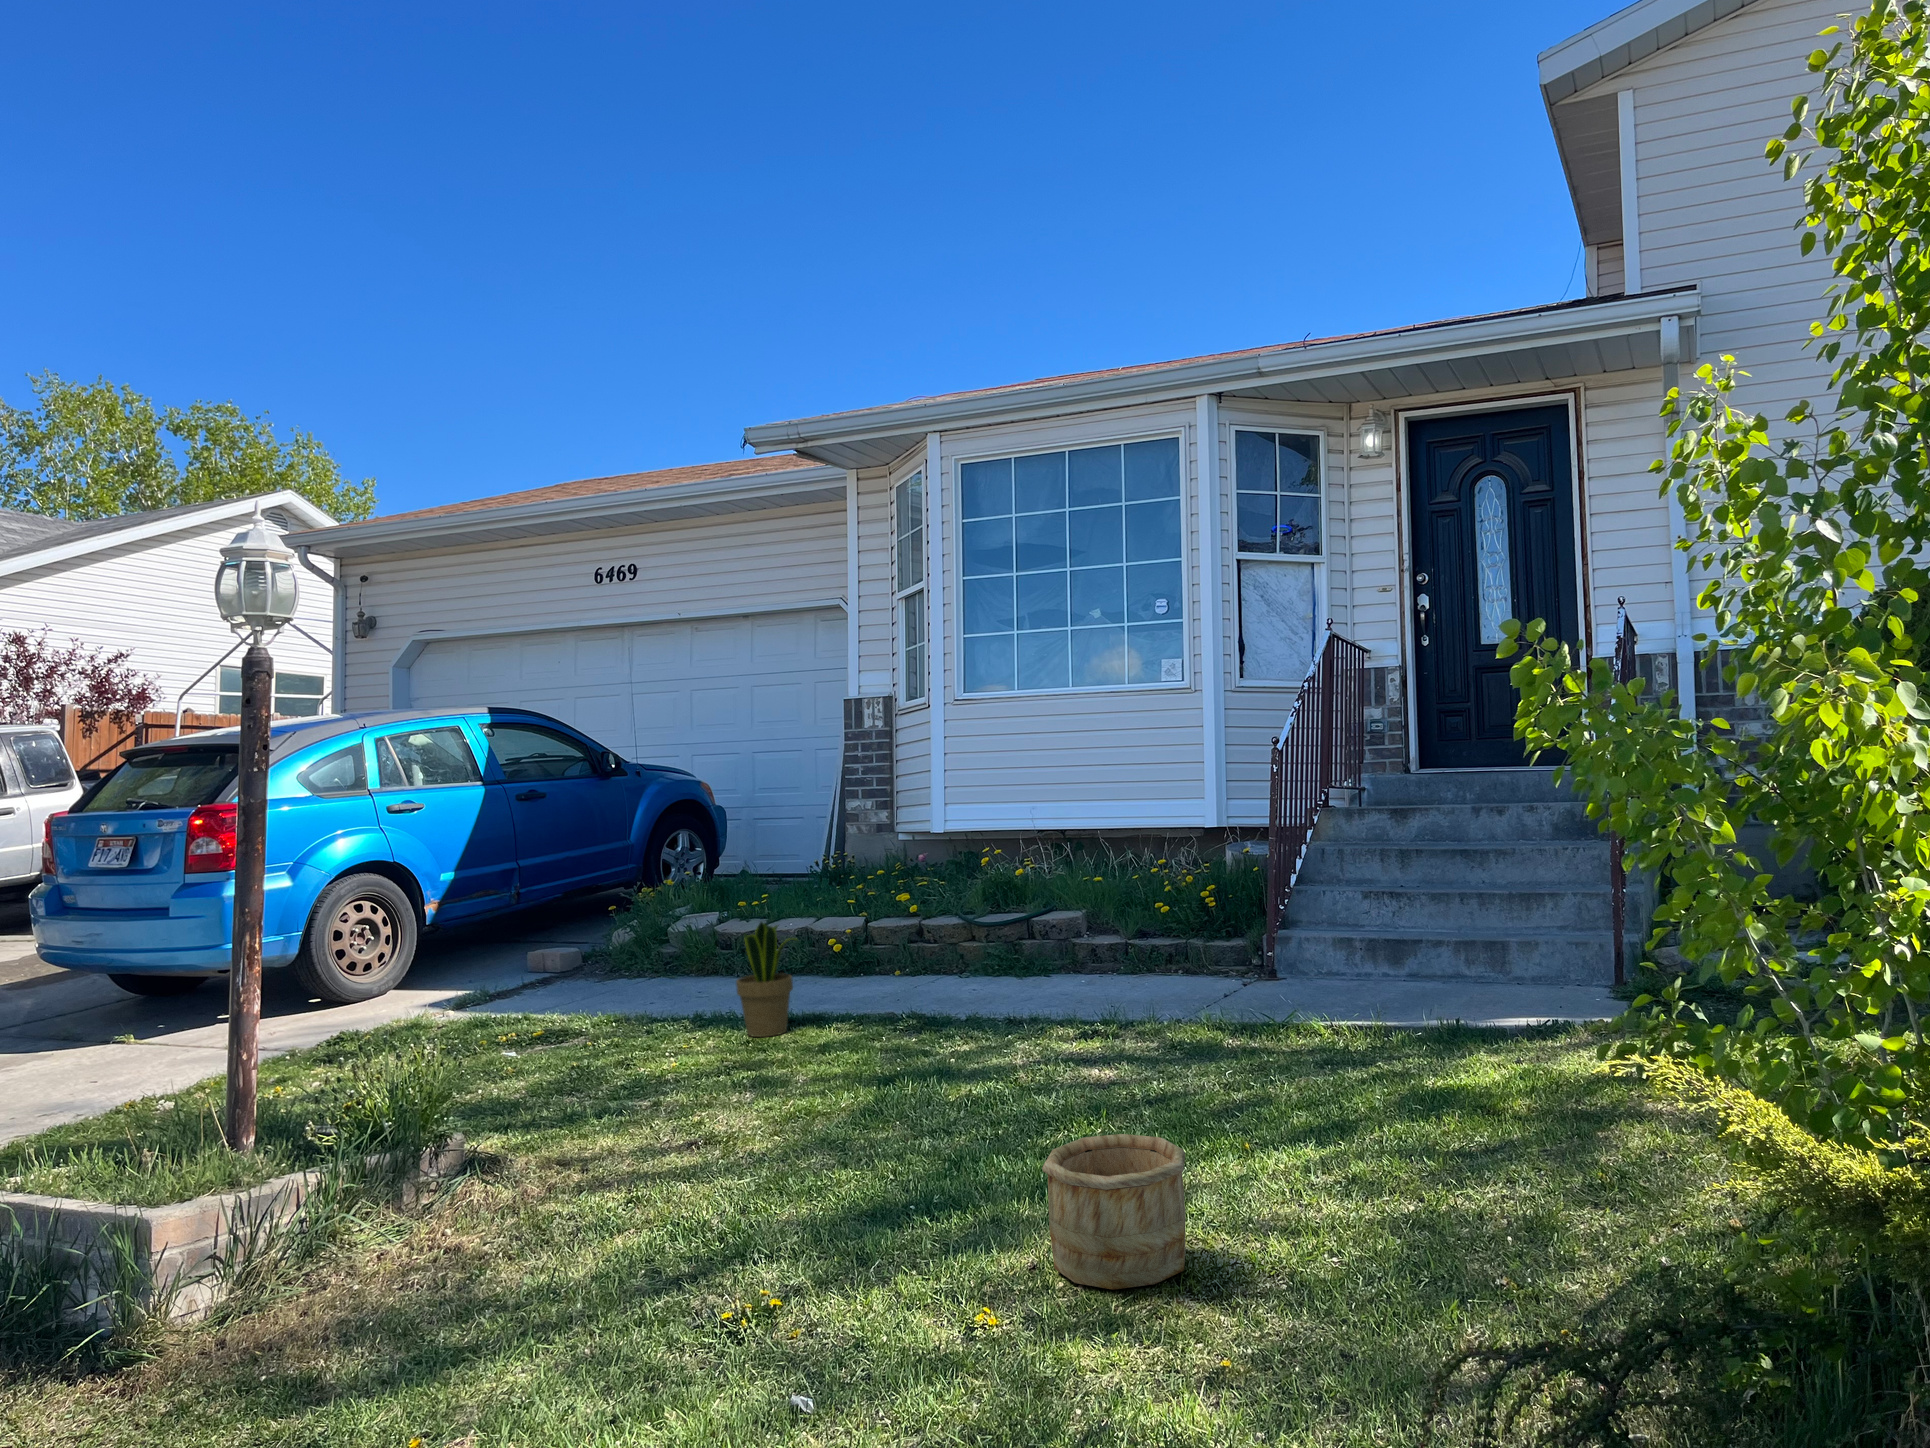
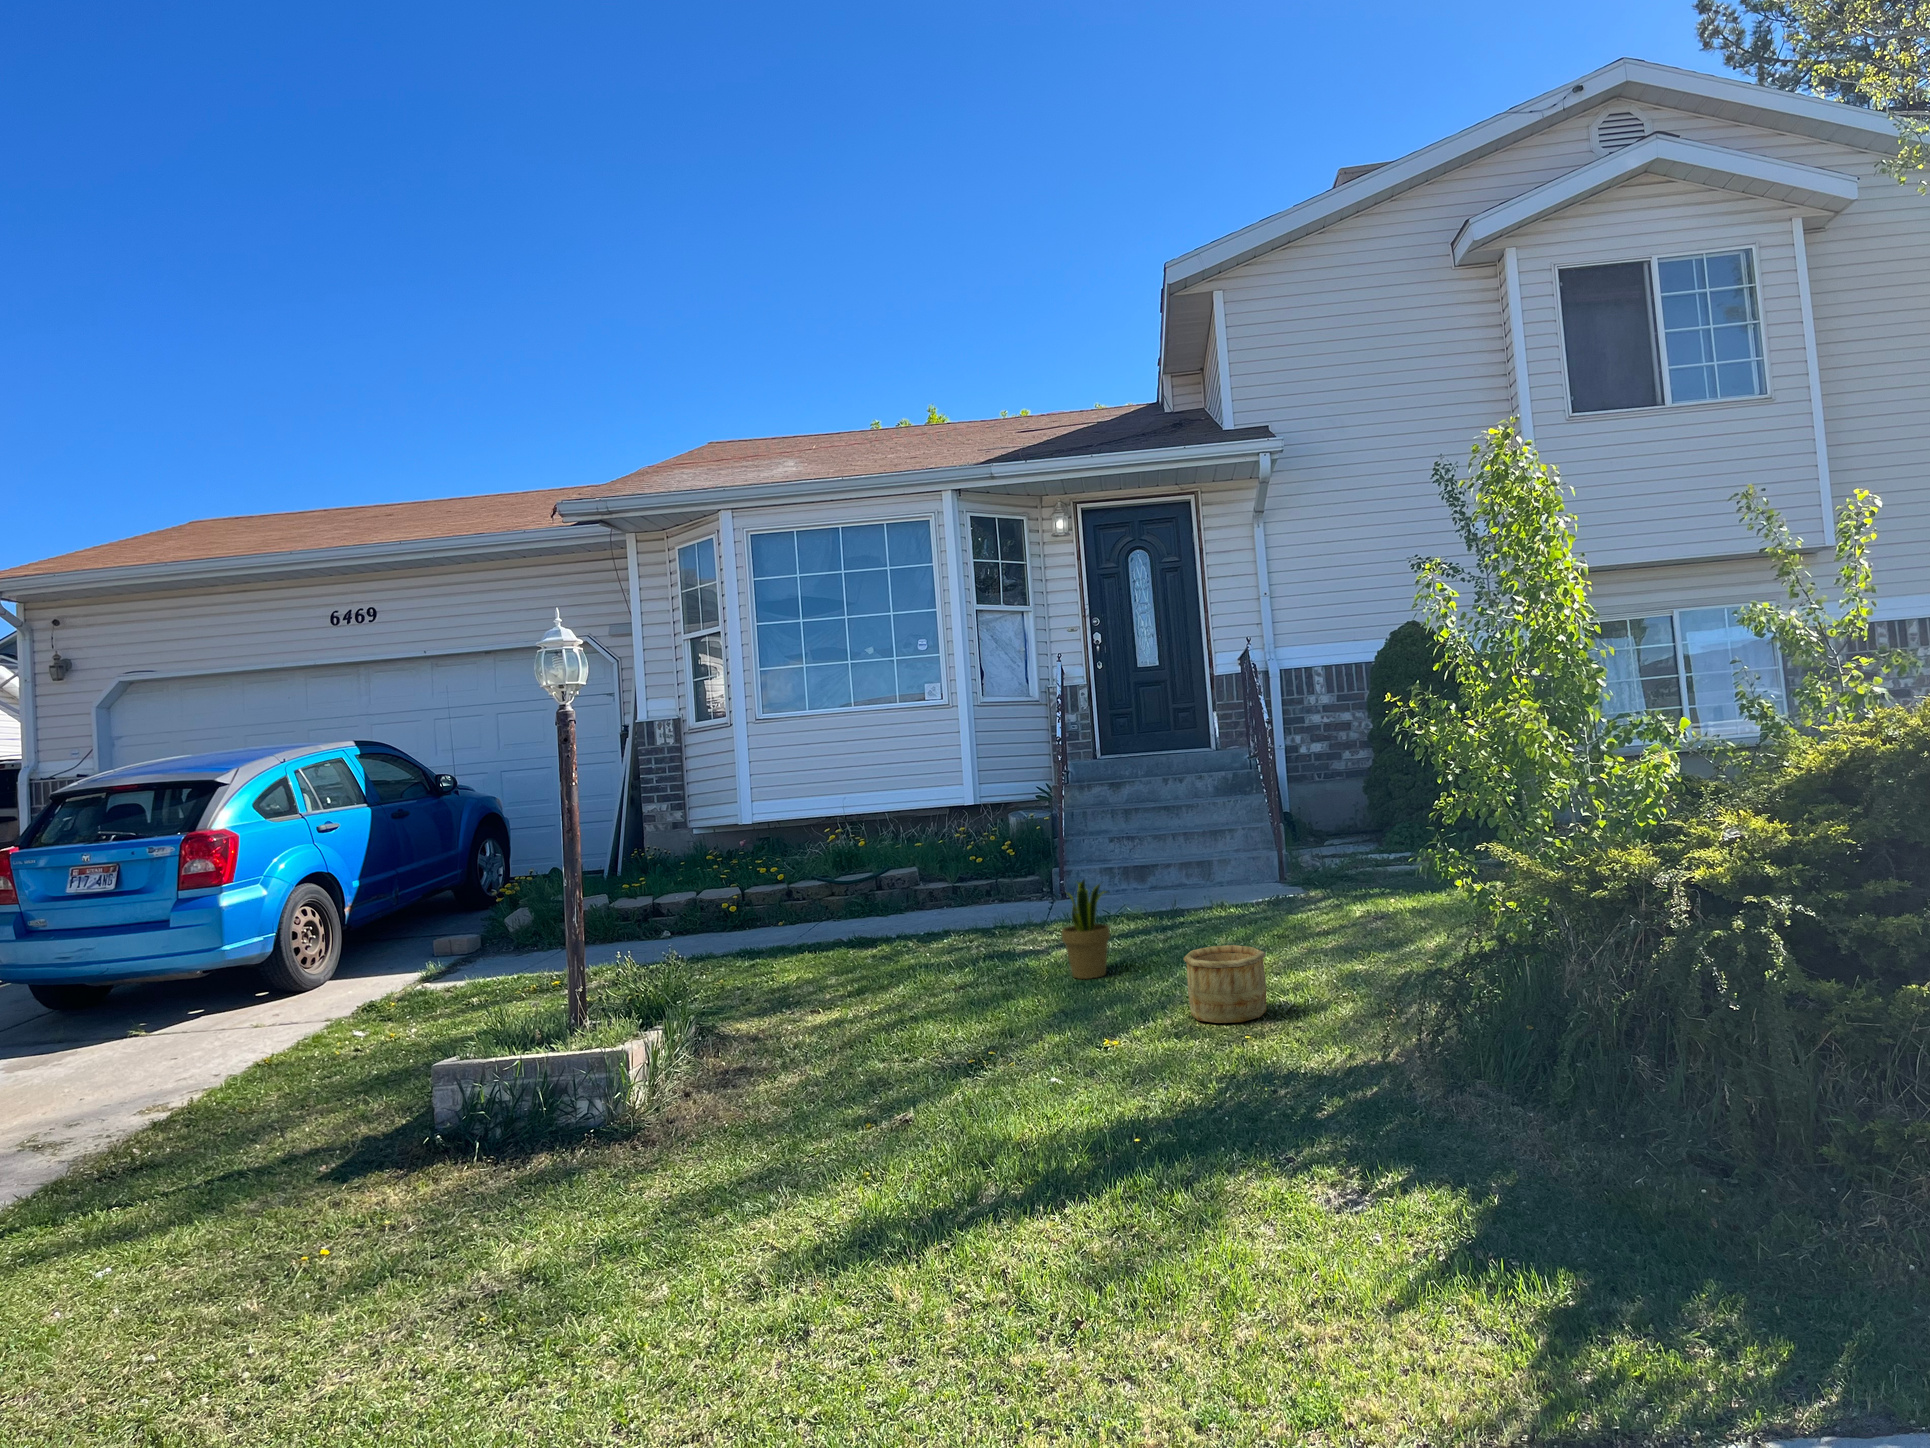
potted plant: present [736,922,798,1037] -> present [1061,880,1110,979]

